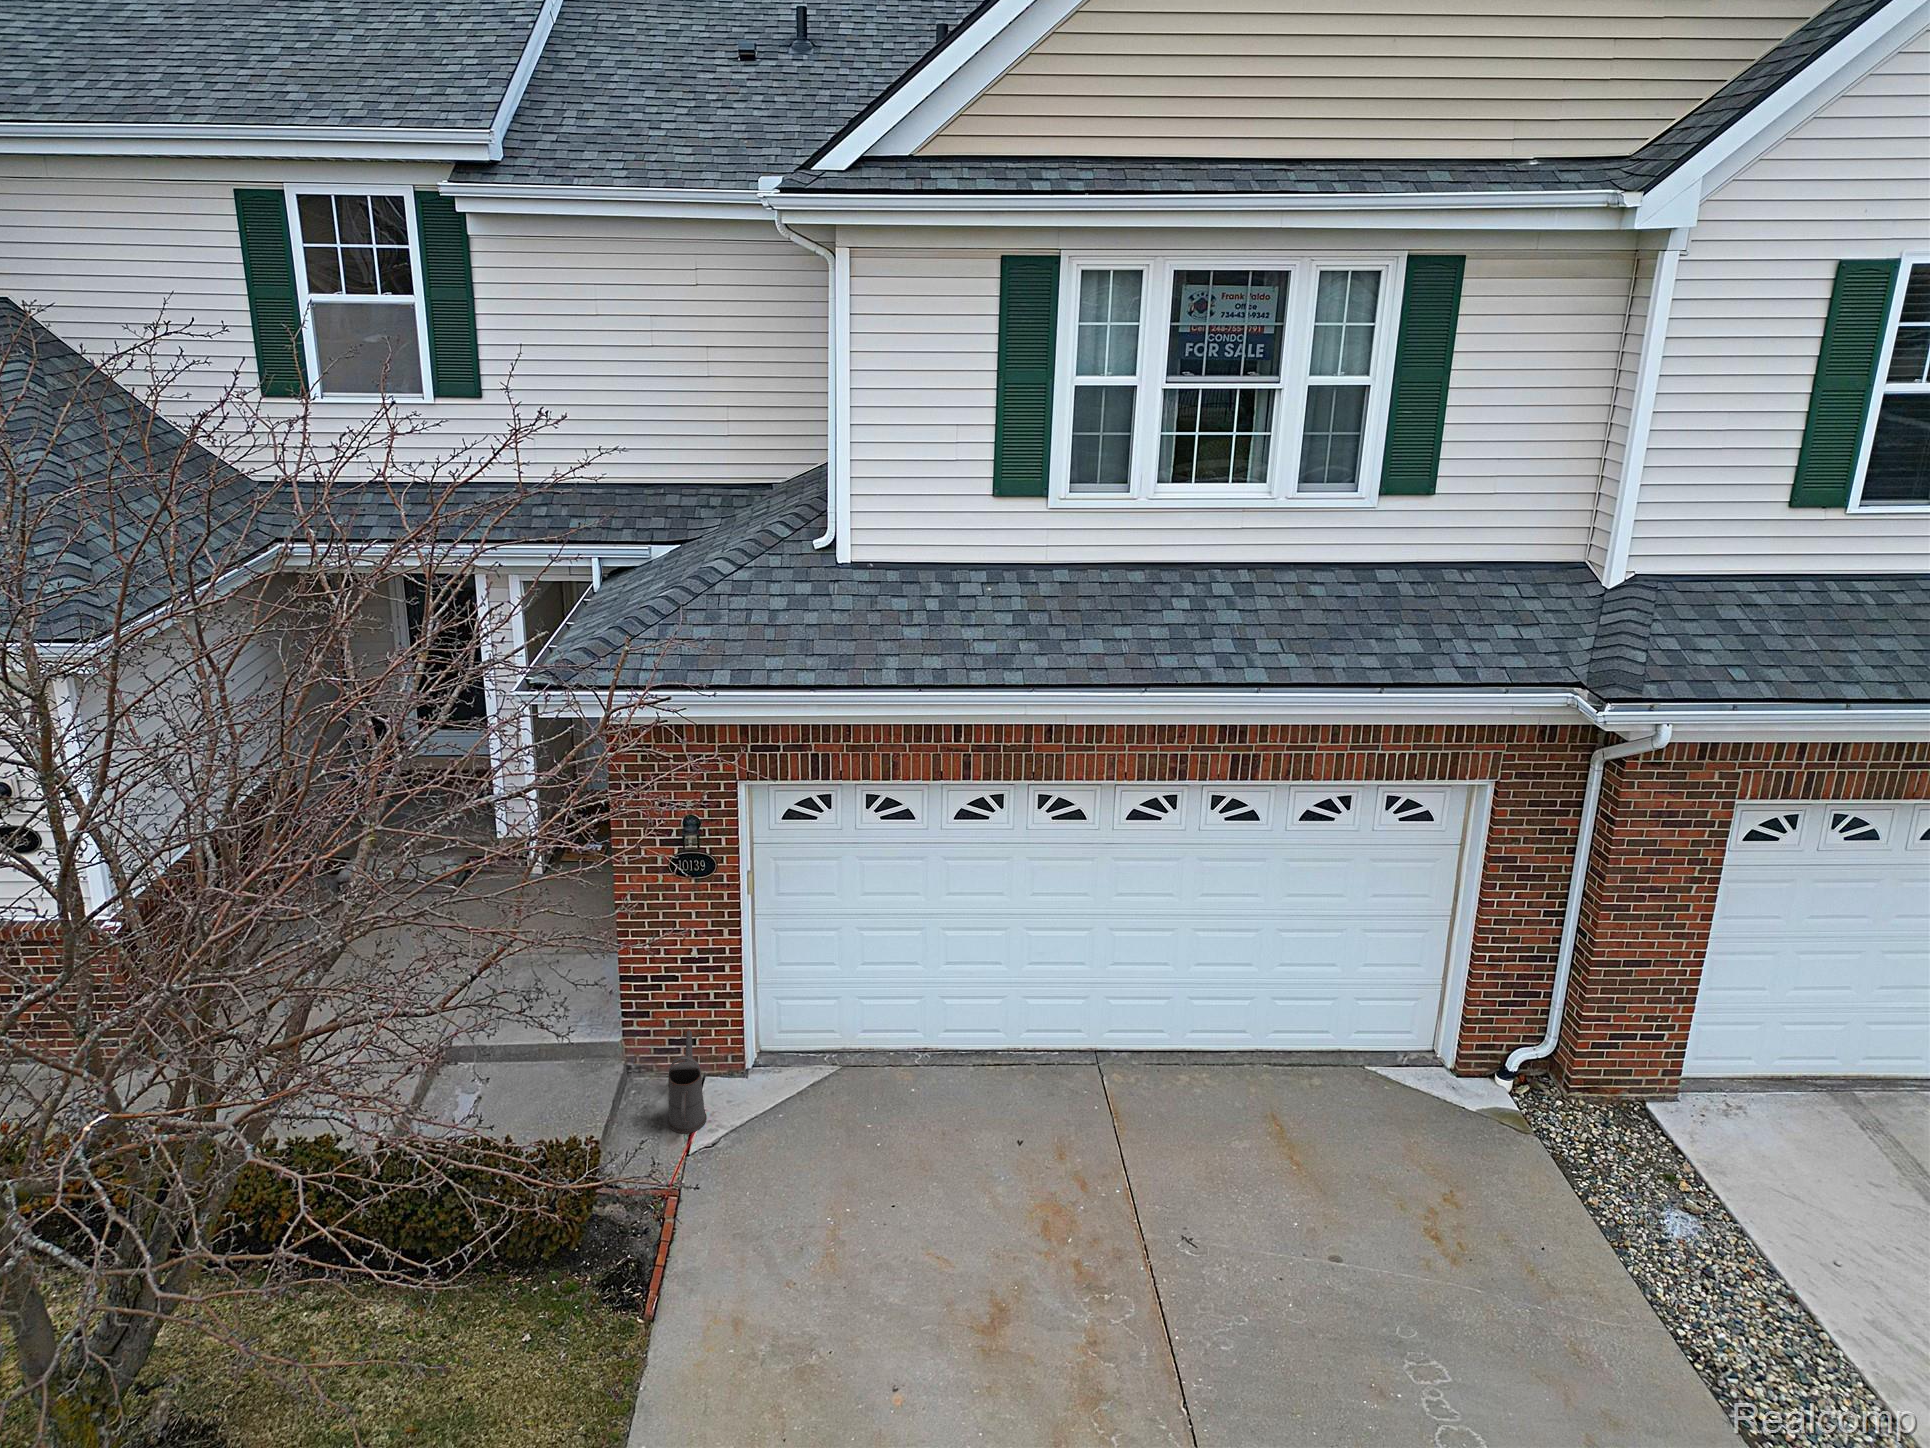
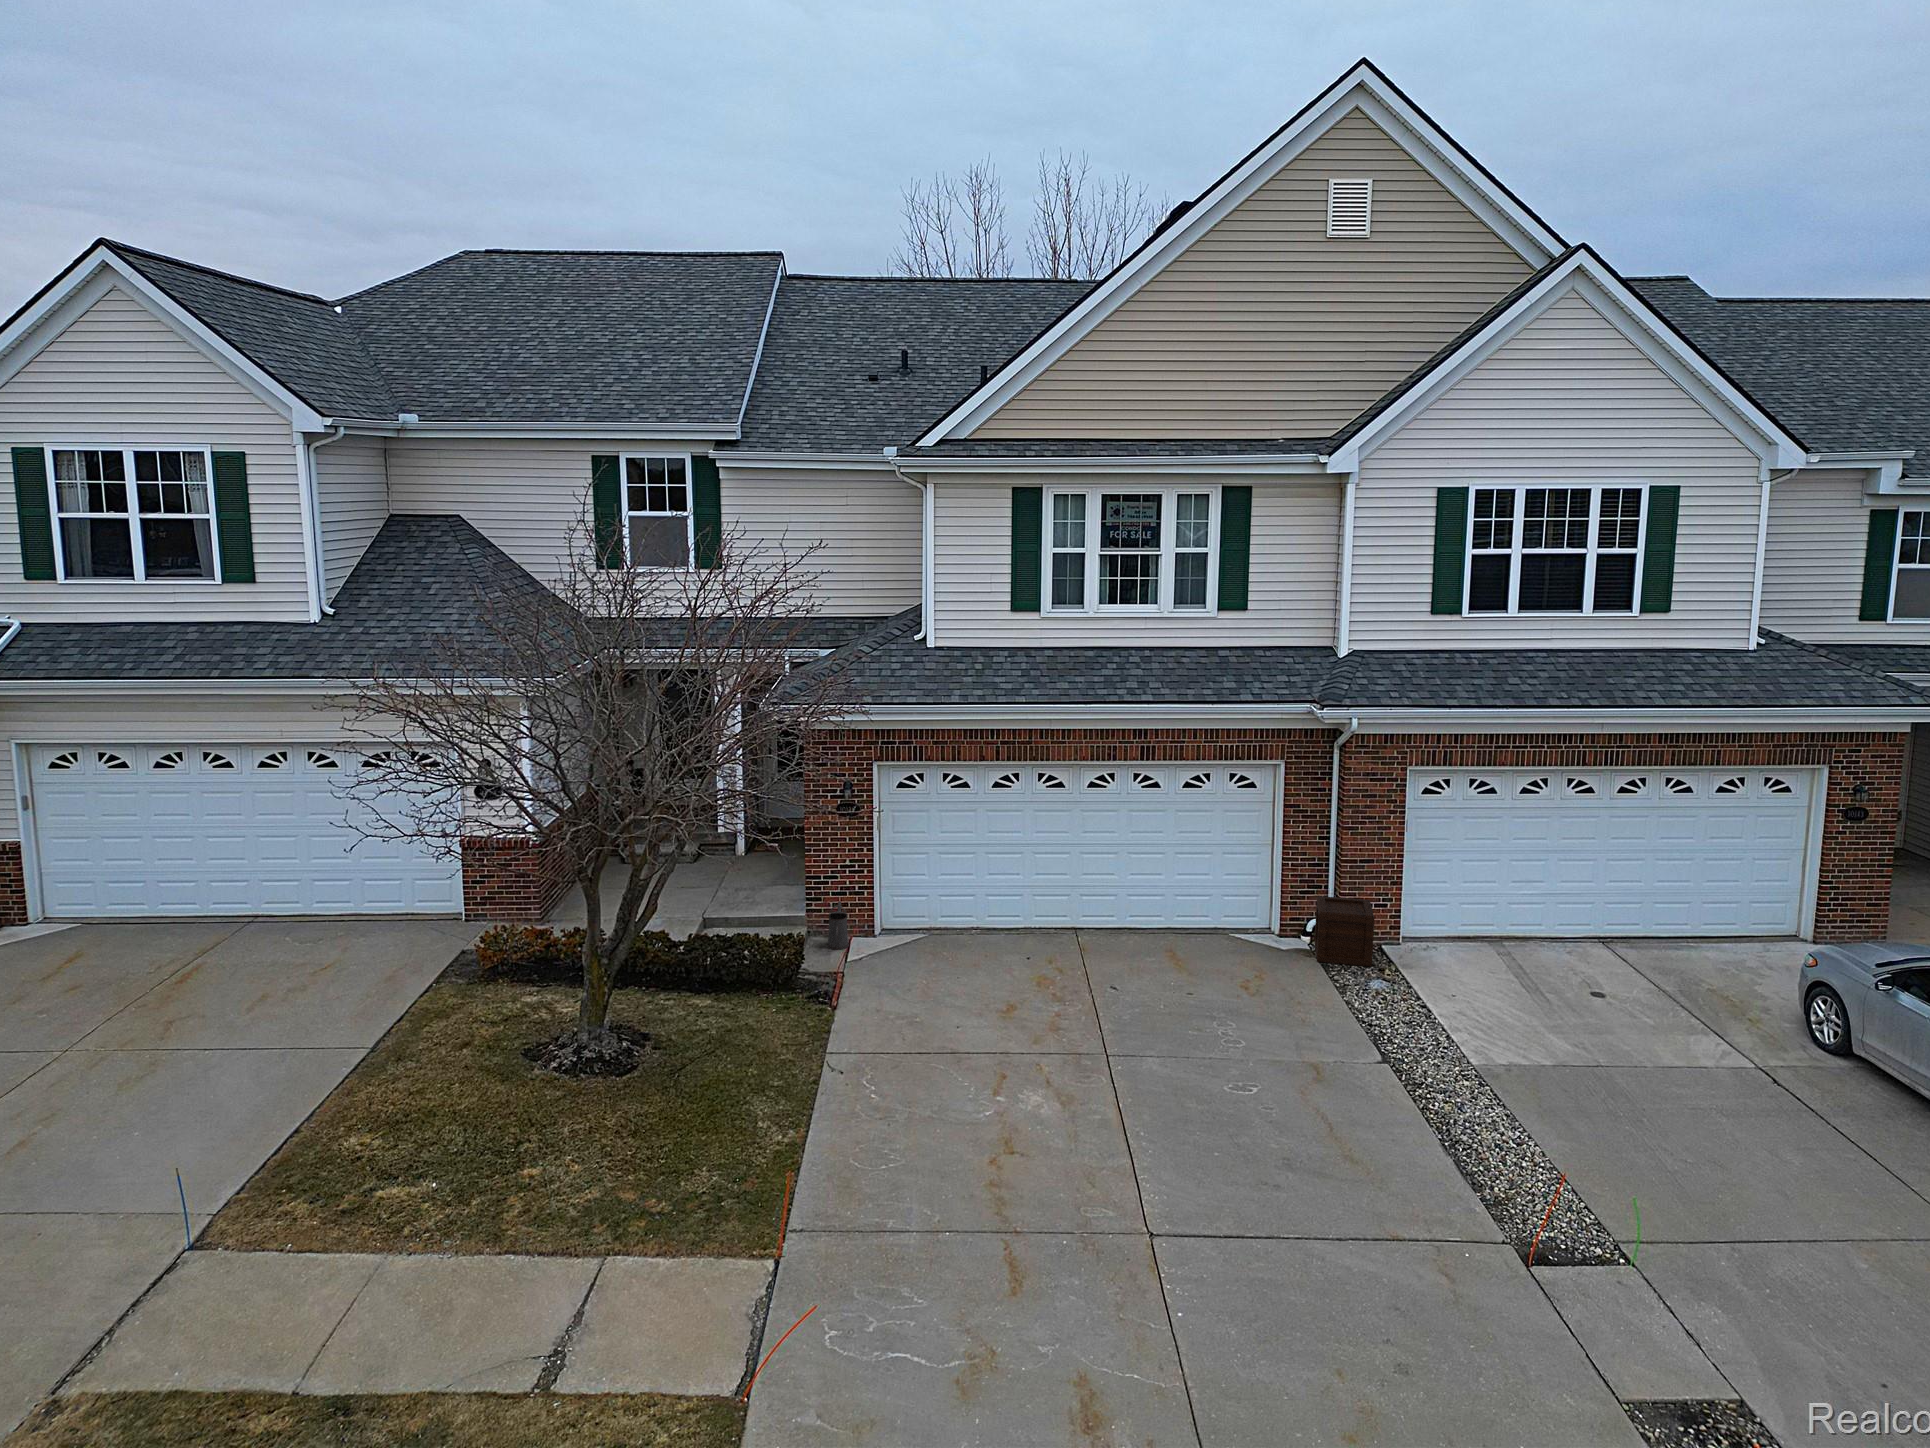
wooden crate: none [1525,1021,1673,1165] -> present [1315,896,1375,967]

